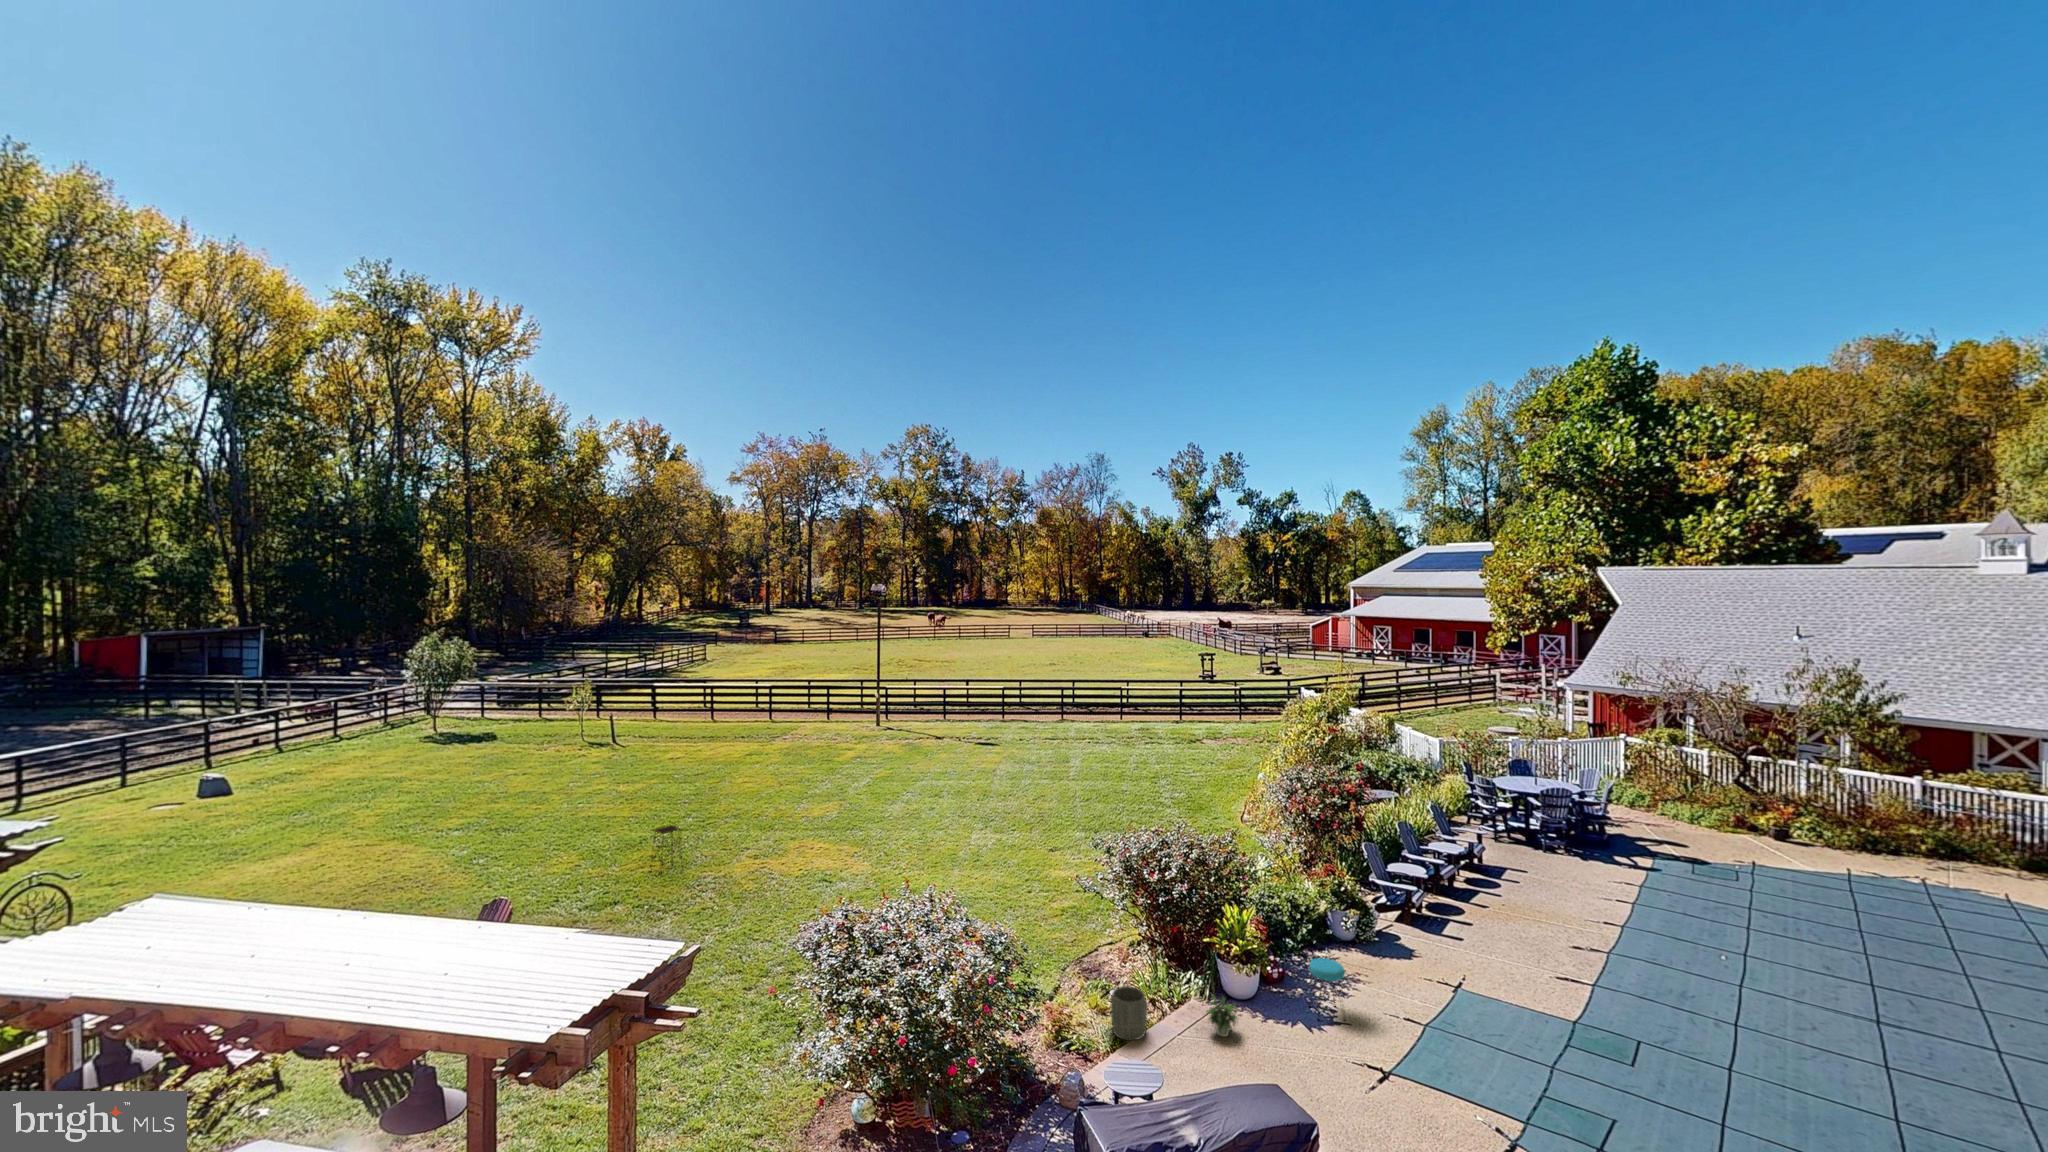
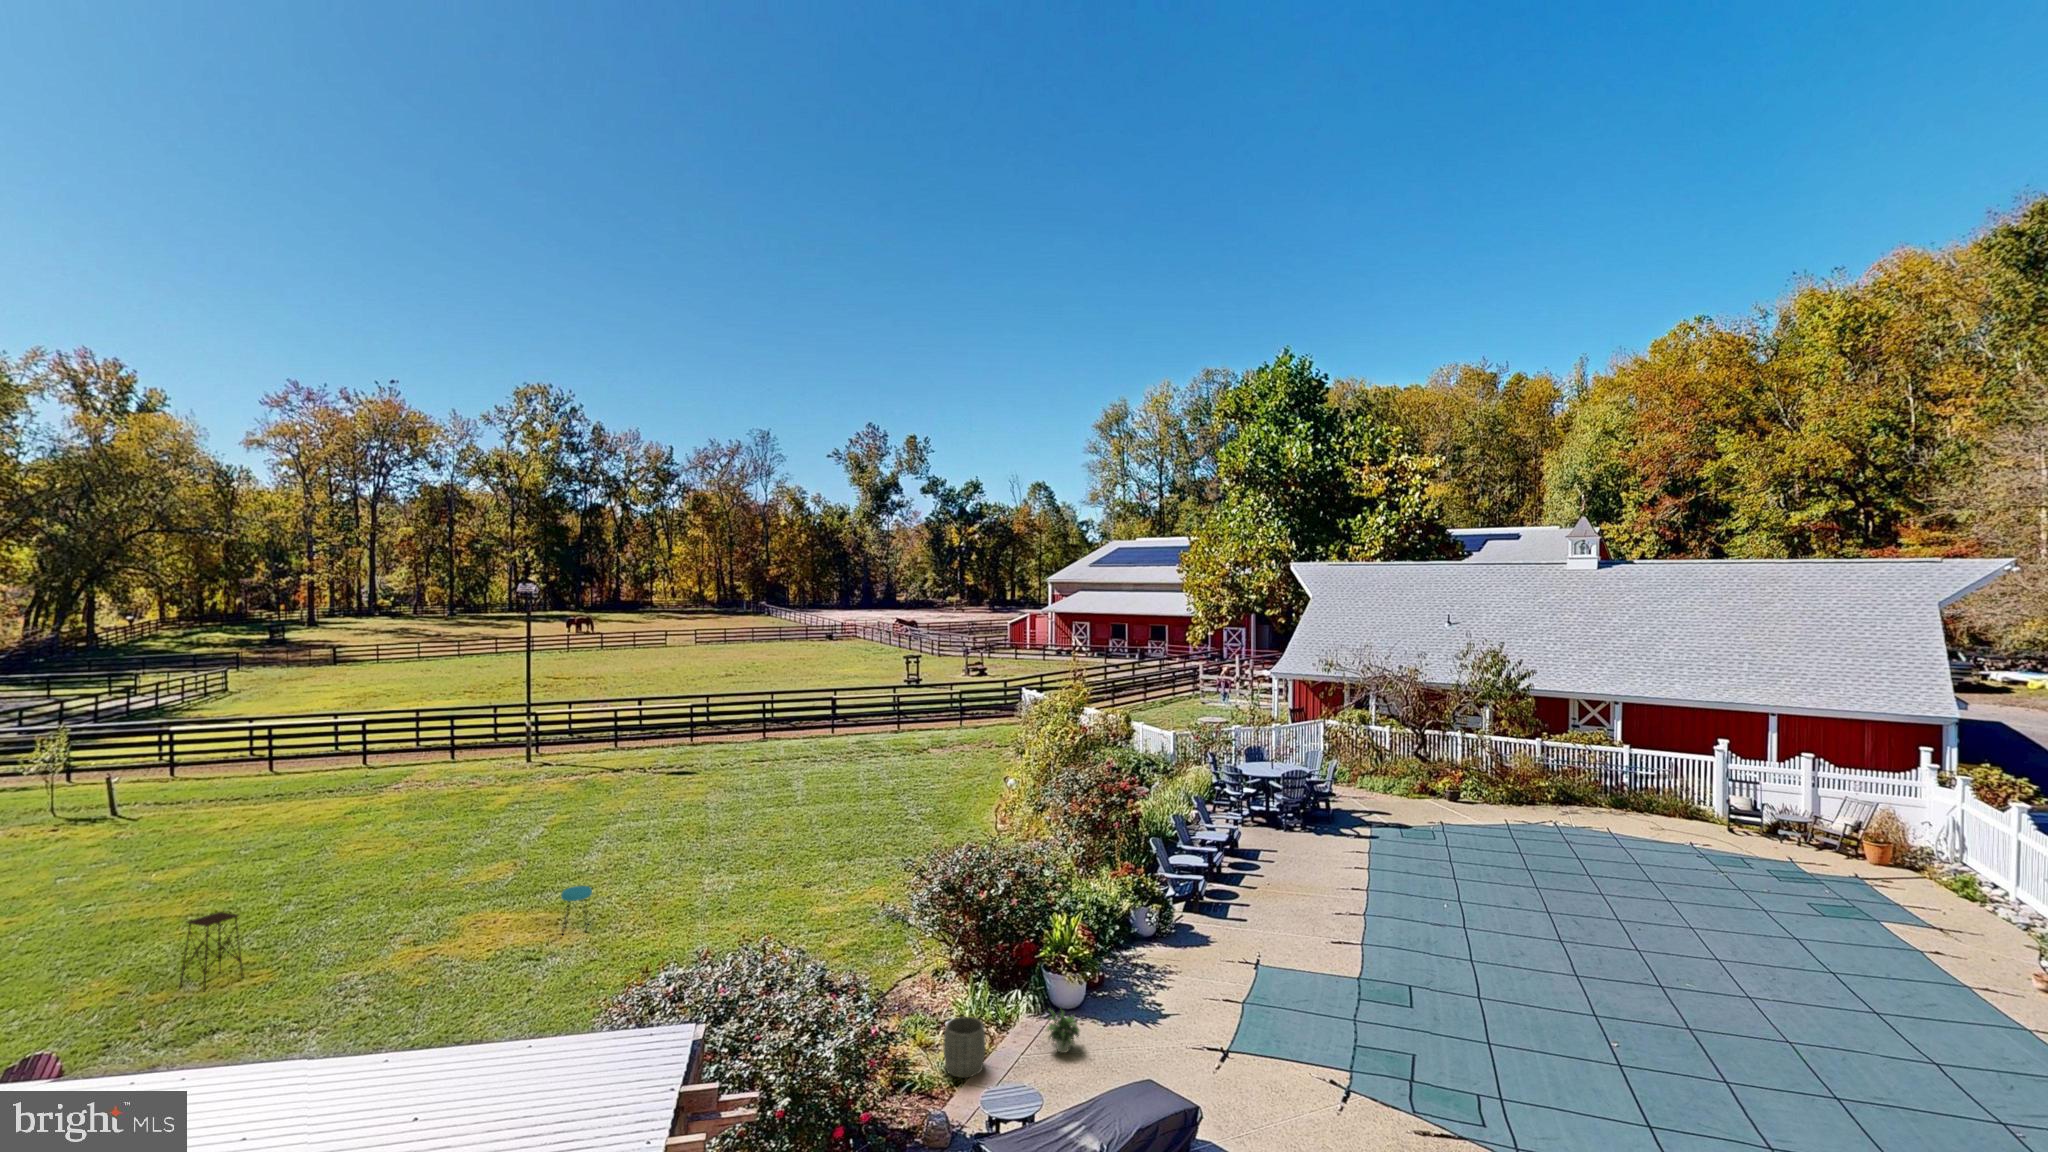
stool: present [1309,958,1345,1016] -> present [561,886,592,932]

